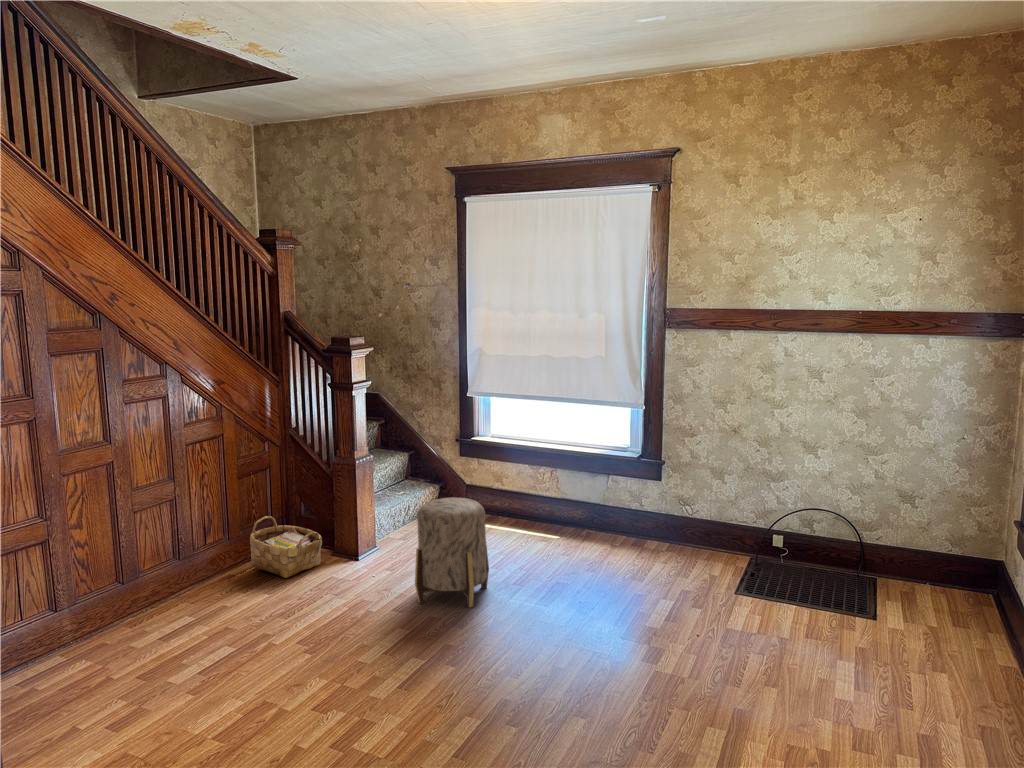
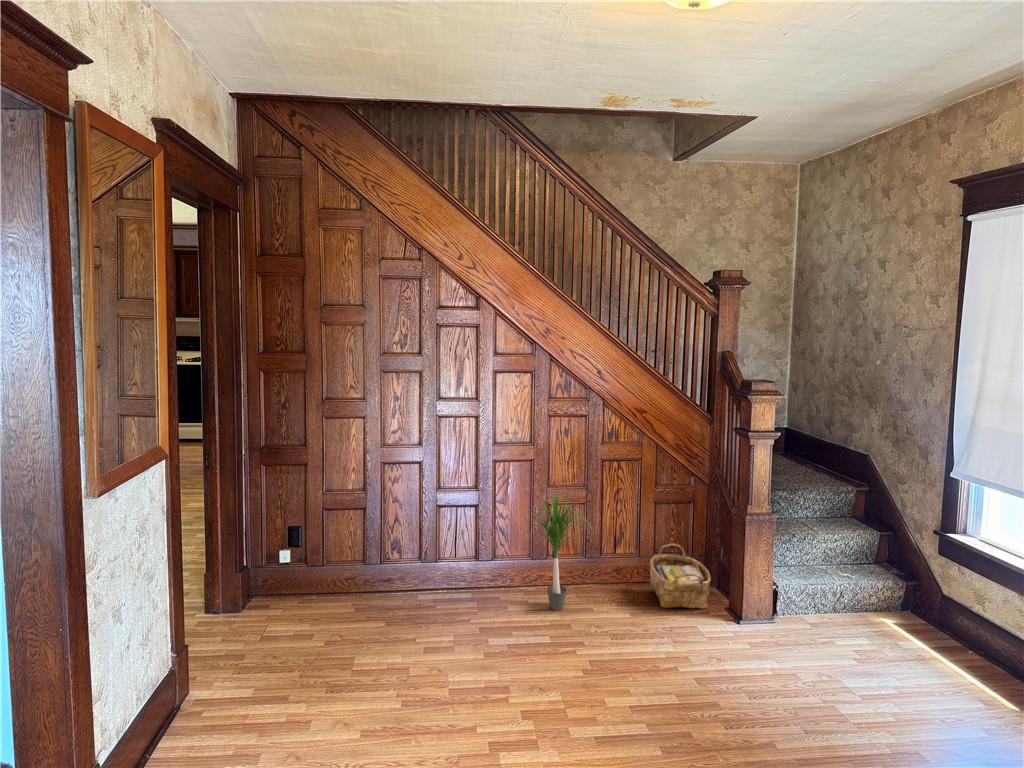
potted plant: none [124,480,228,625] -> present [535,495,586,610]
ottoman: present [415,497,489,607] -> none [726,587,829,731]

